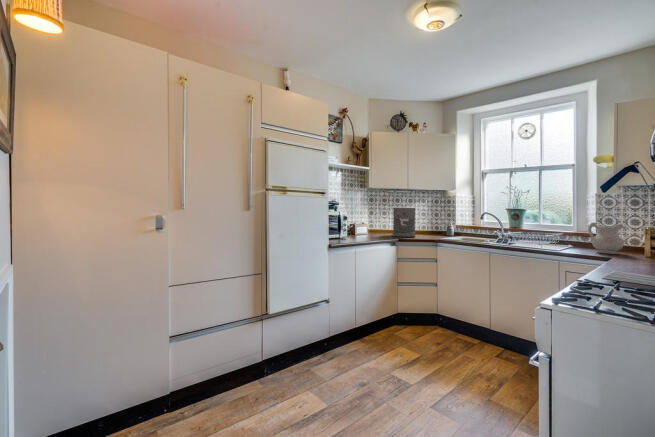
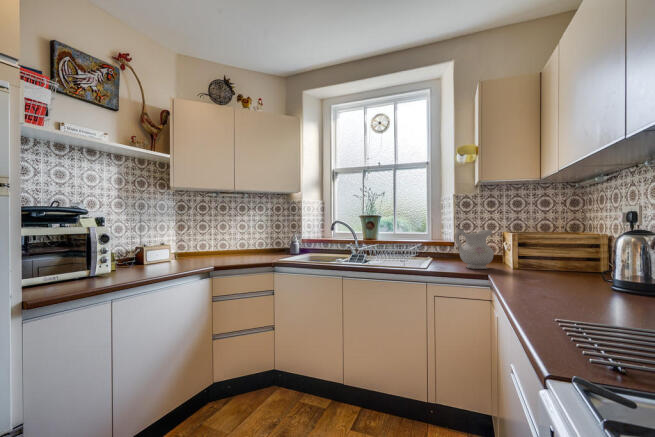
coffee maker: present [393,208,415,237] -> none [207,216,245,262]

